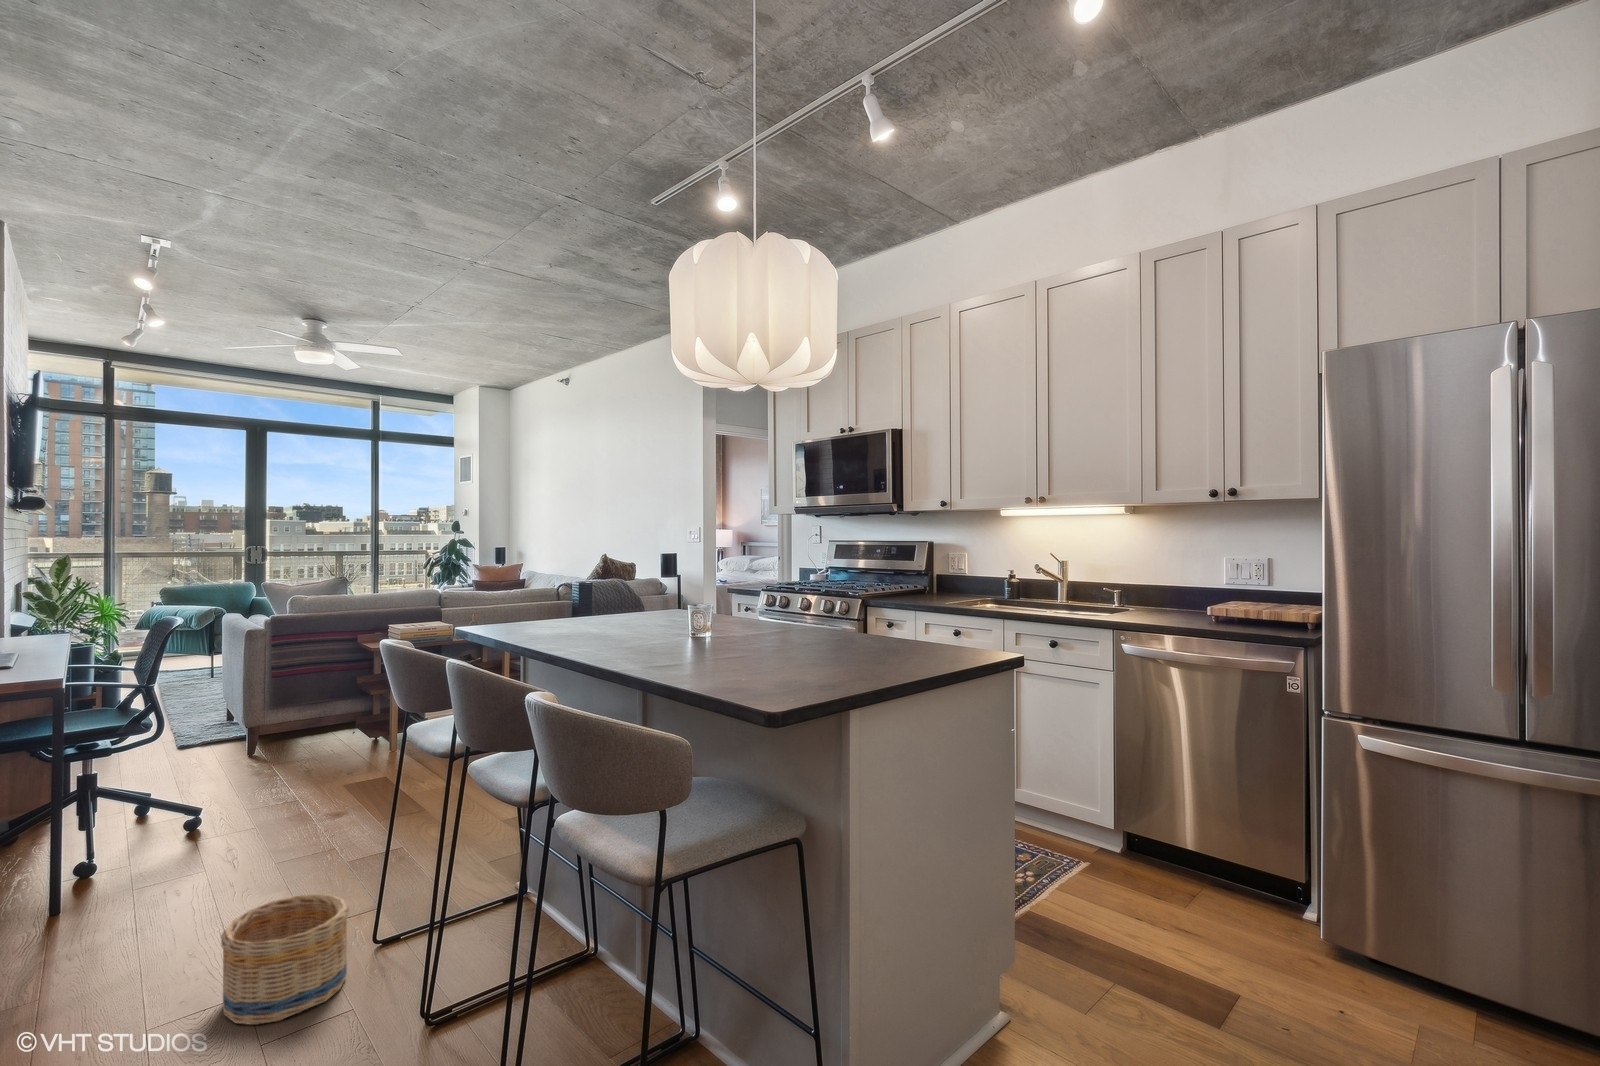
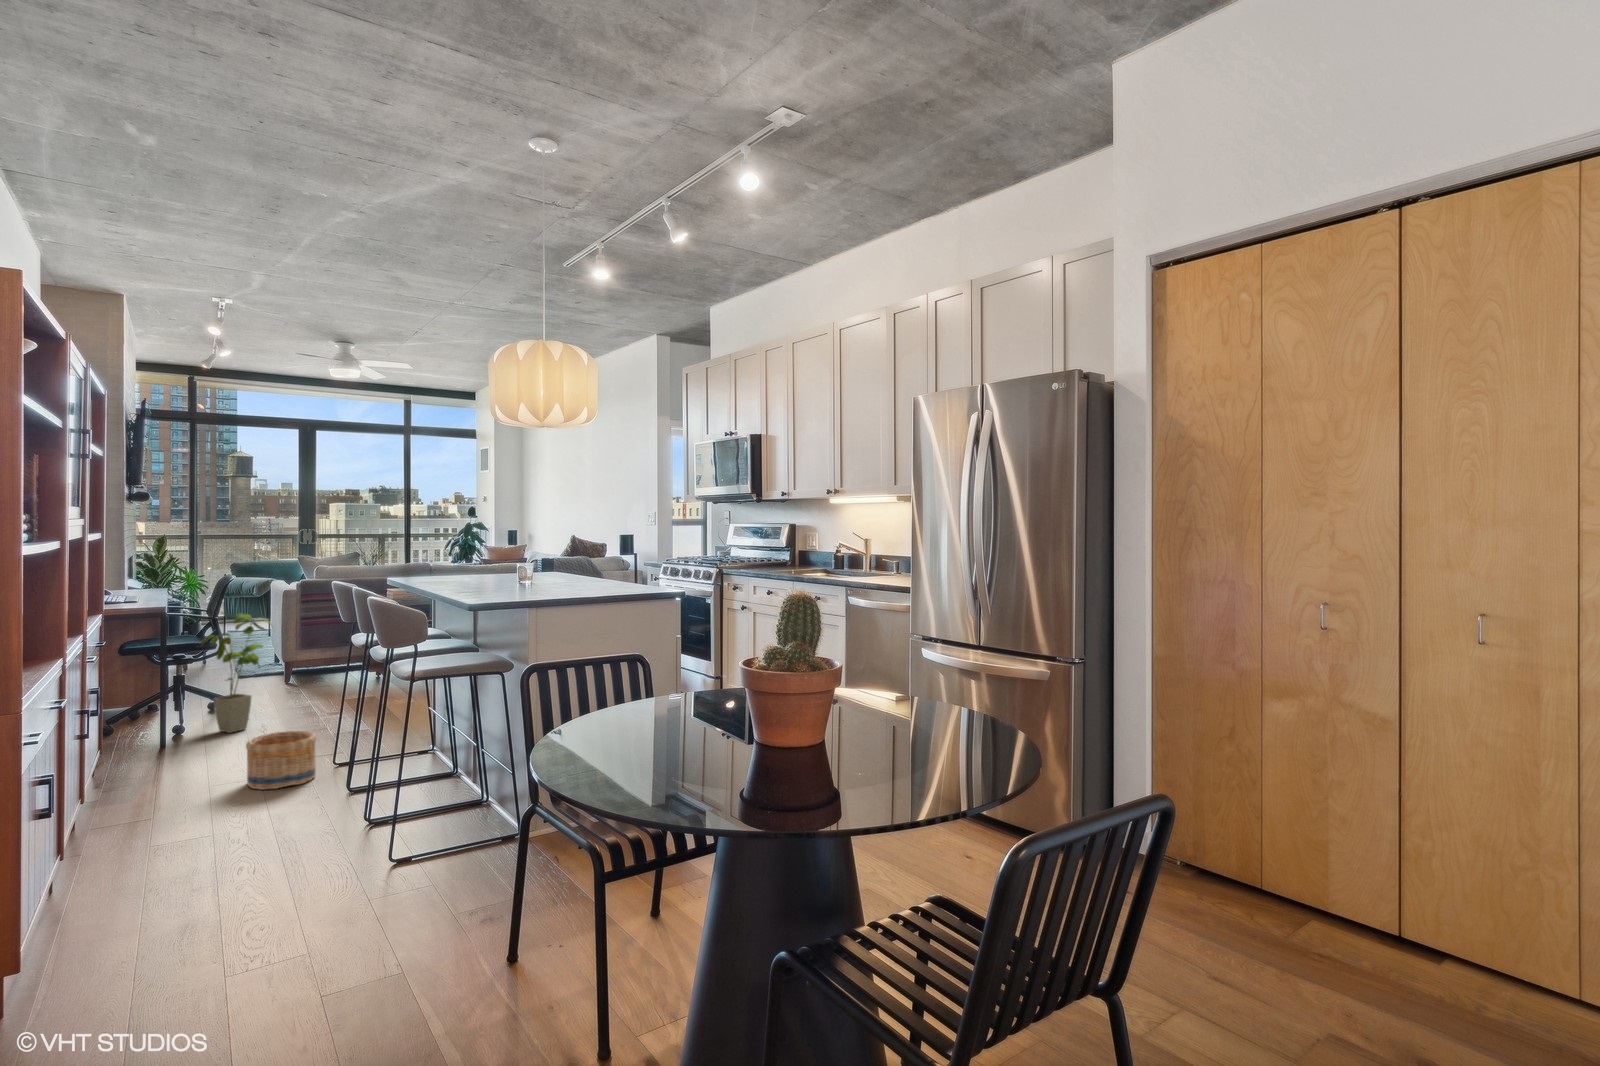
house plant: none [126,679,249,868] -> present [201,613,272,733]

